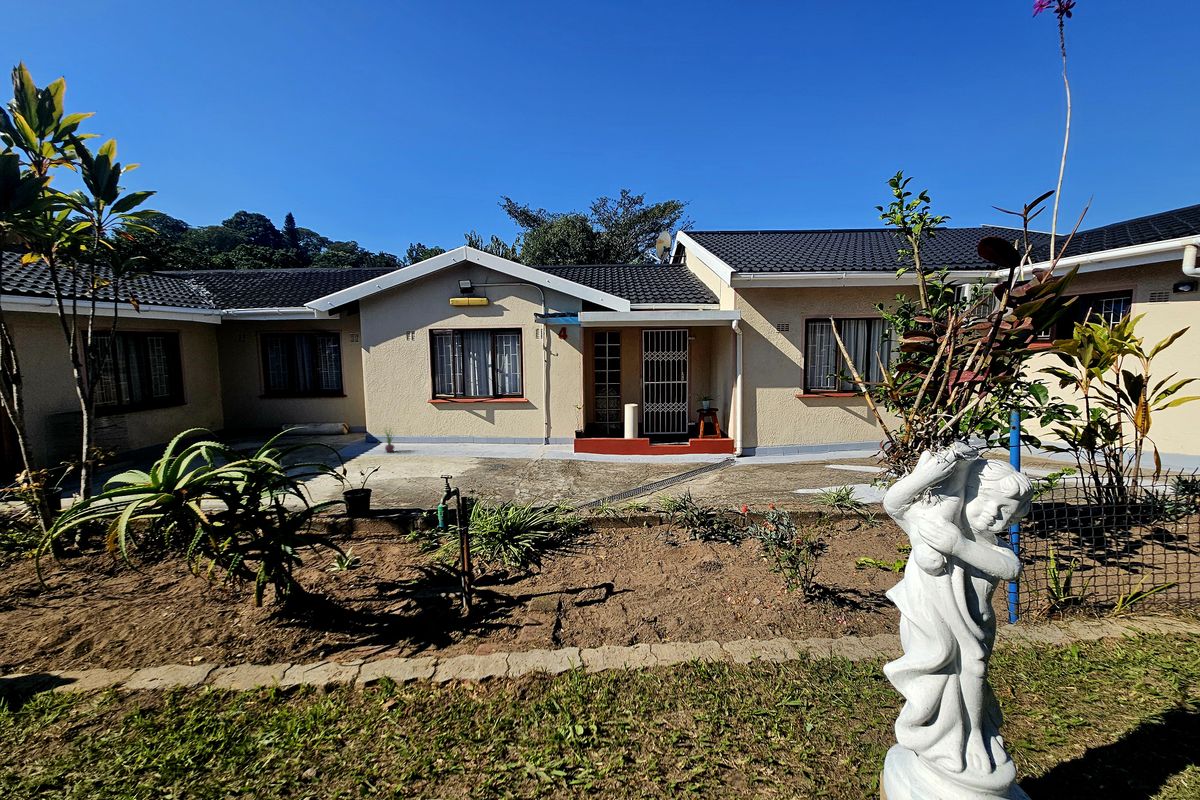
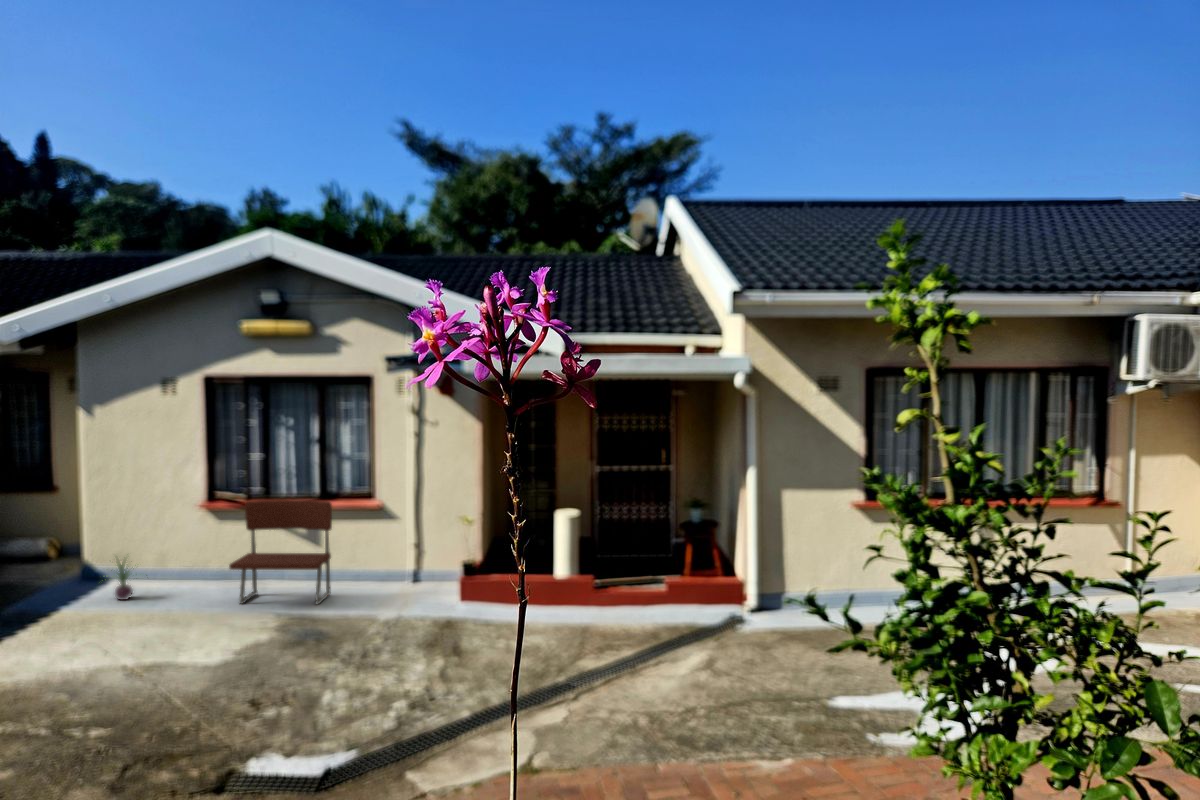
bench: none [448,398,502,454] -> present [229,500,332,604]

